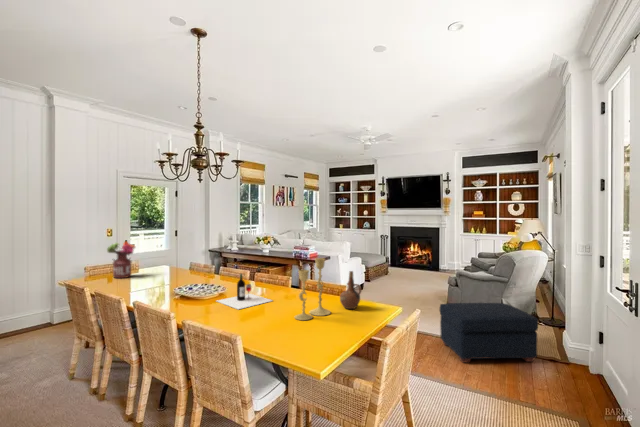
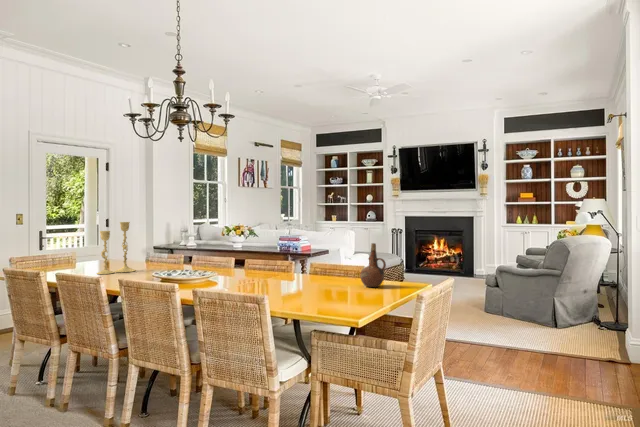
flower arrangement: present [107,242,135,278] -> none [46,221,82,269]
candlestick: present [295,258,331,320] -> present [97,222,136,274]
wine bottle: present [217,274,272,309] -> none [207,251,278,289]
ottoman: present [440,303,538,363] -> none [475,298,594,366]

